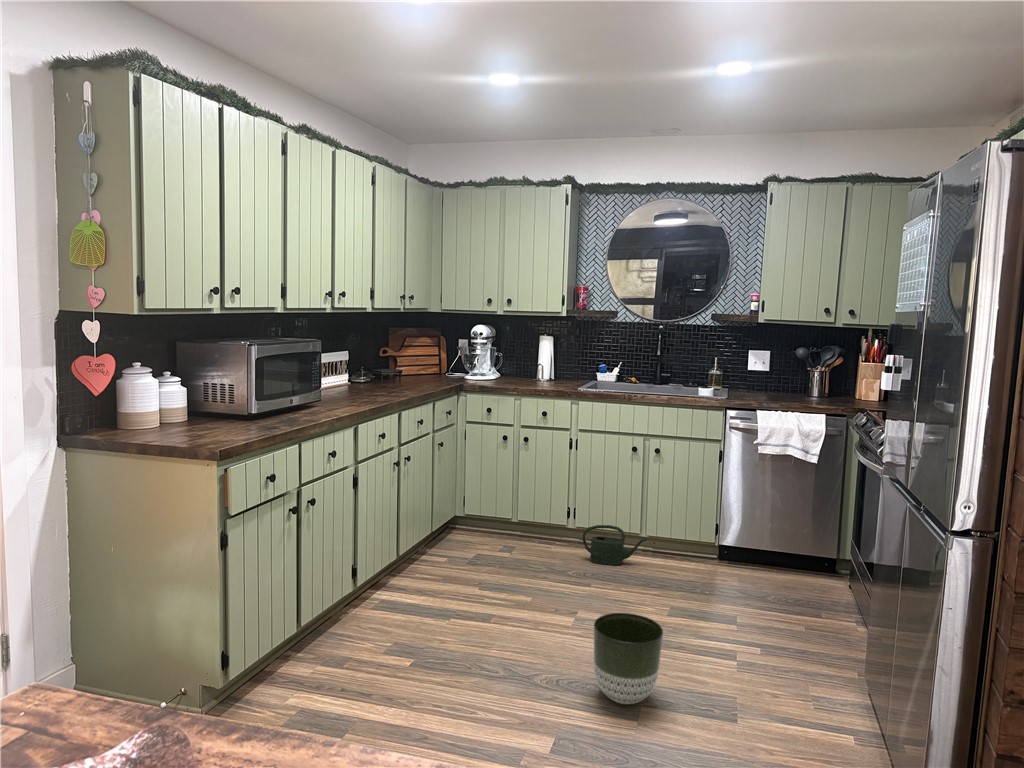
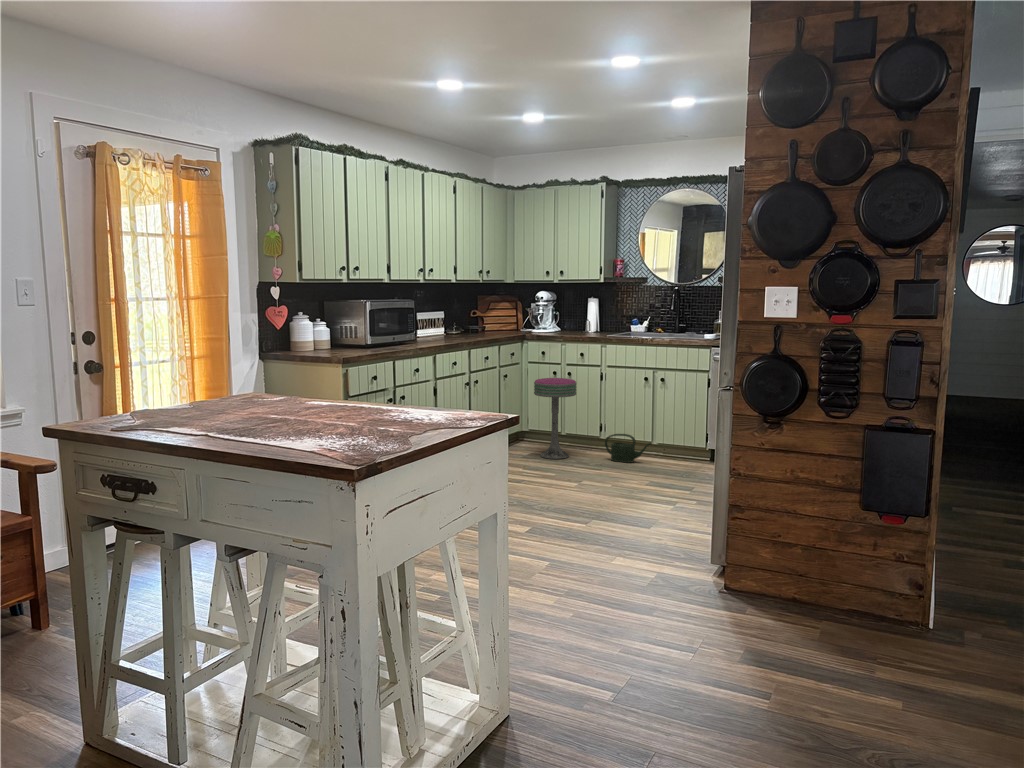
bar stool: none [486,447,545,563] -> present [534,378,576,459]
planter: present [594,613,663,704] -> none [564,465,607,518]

